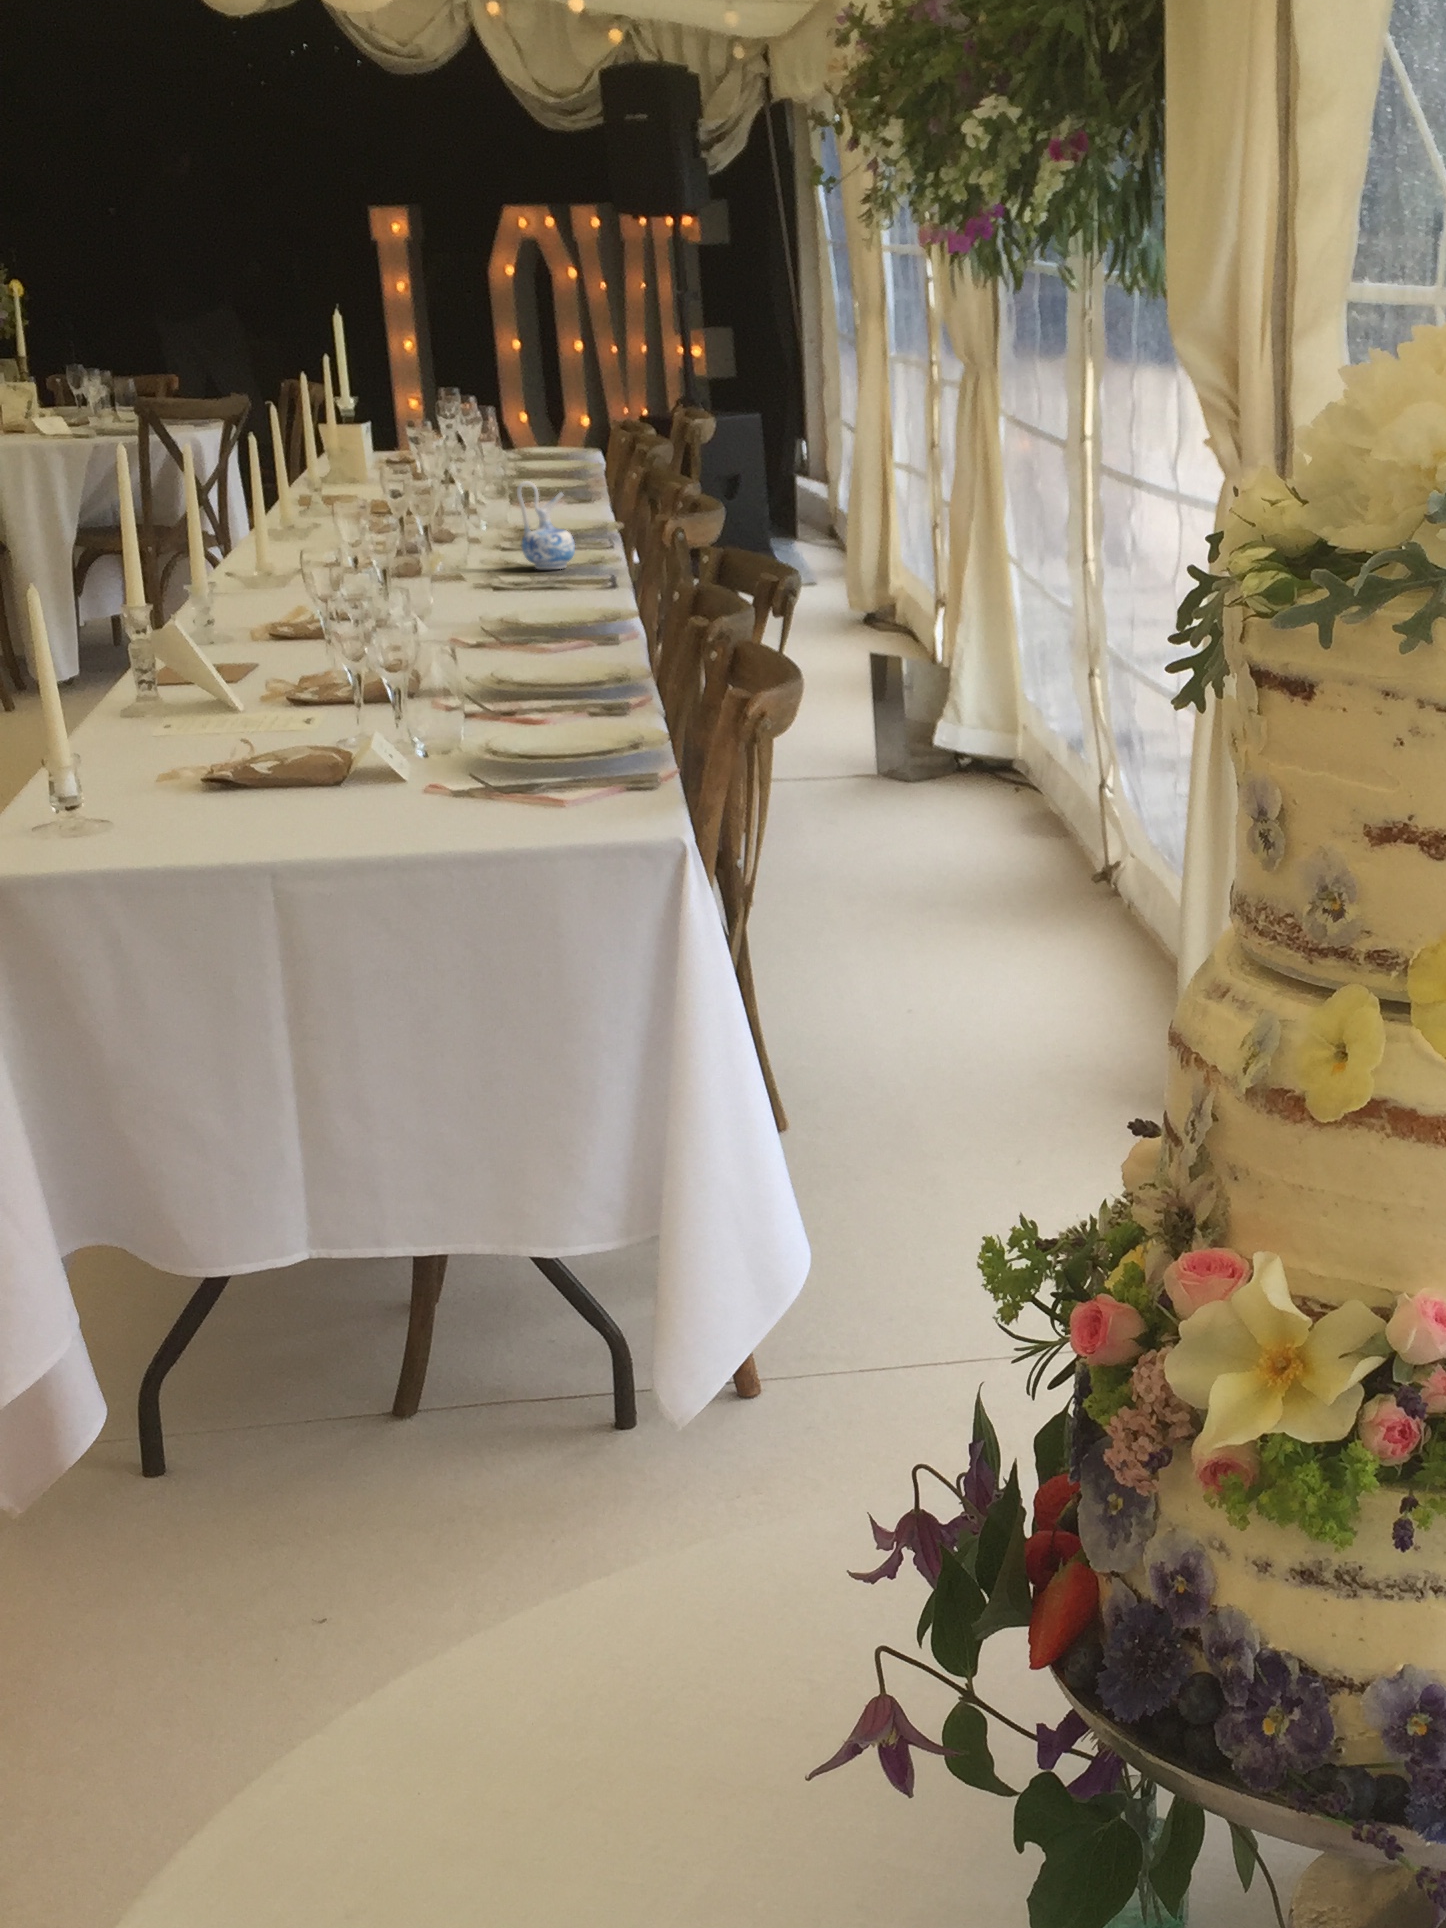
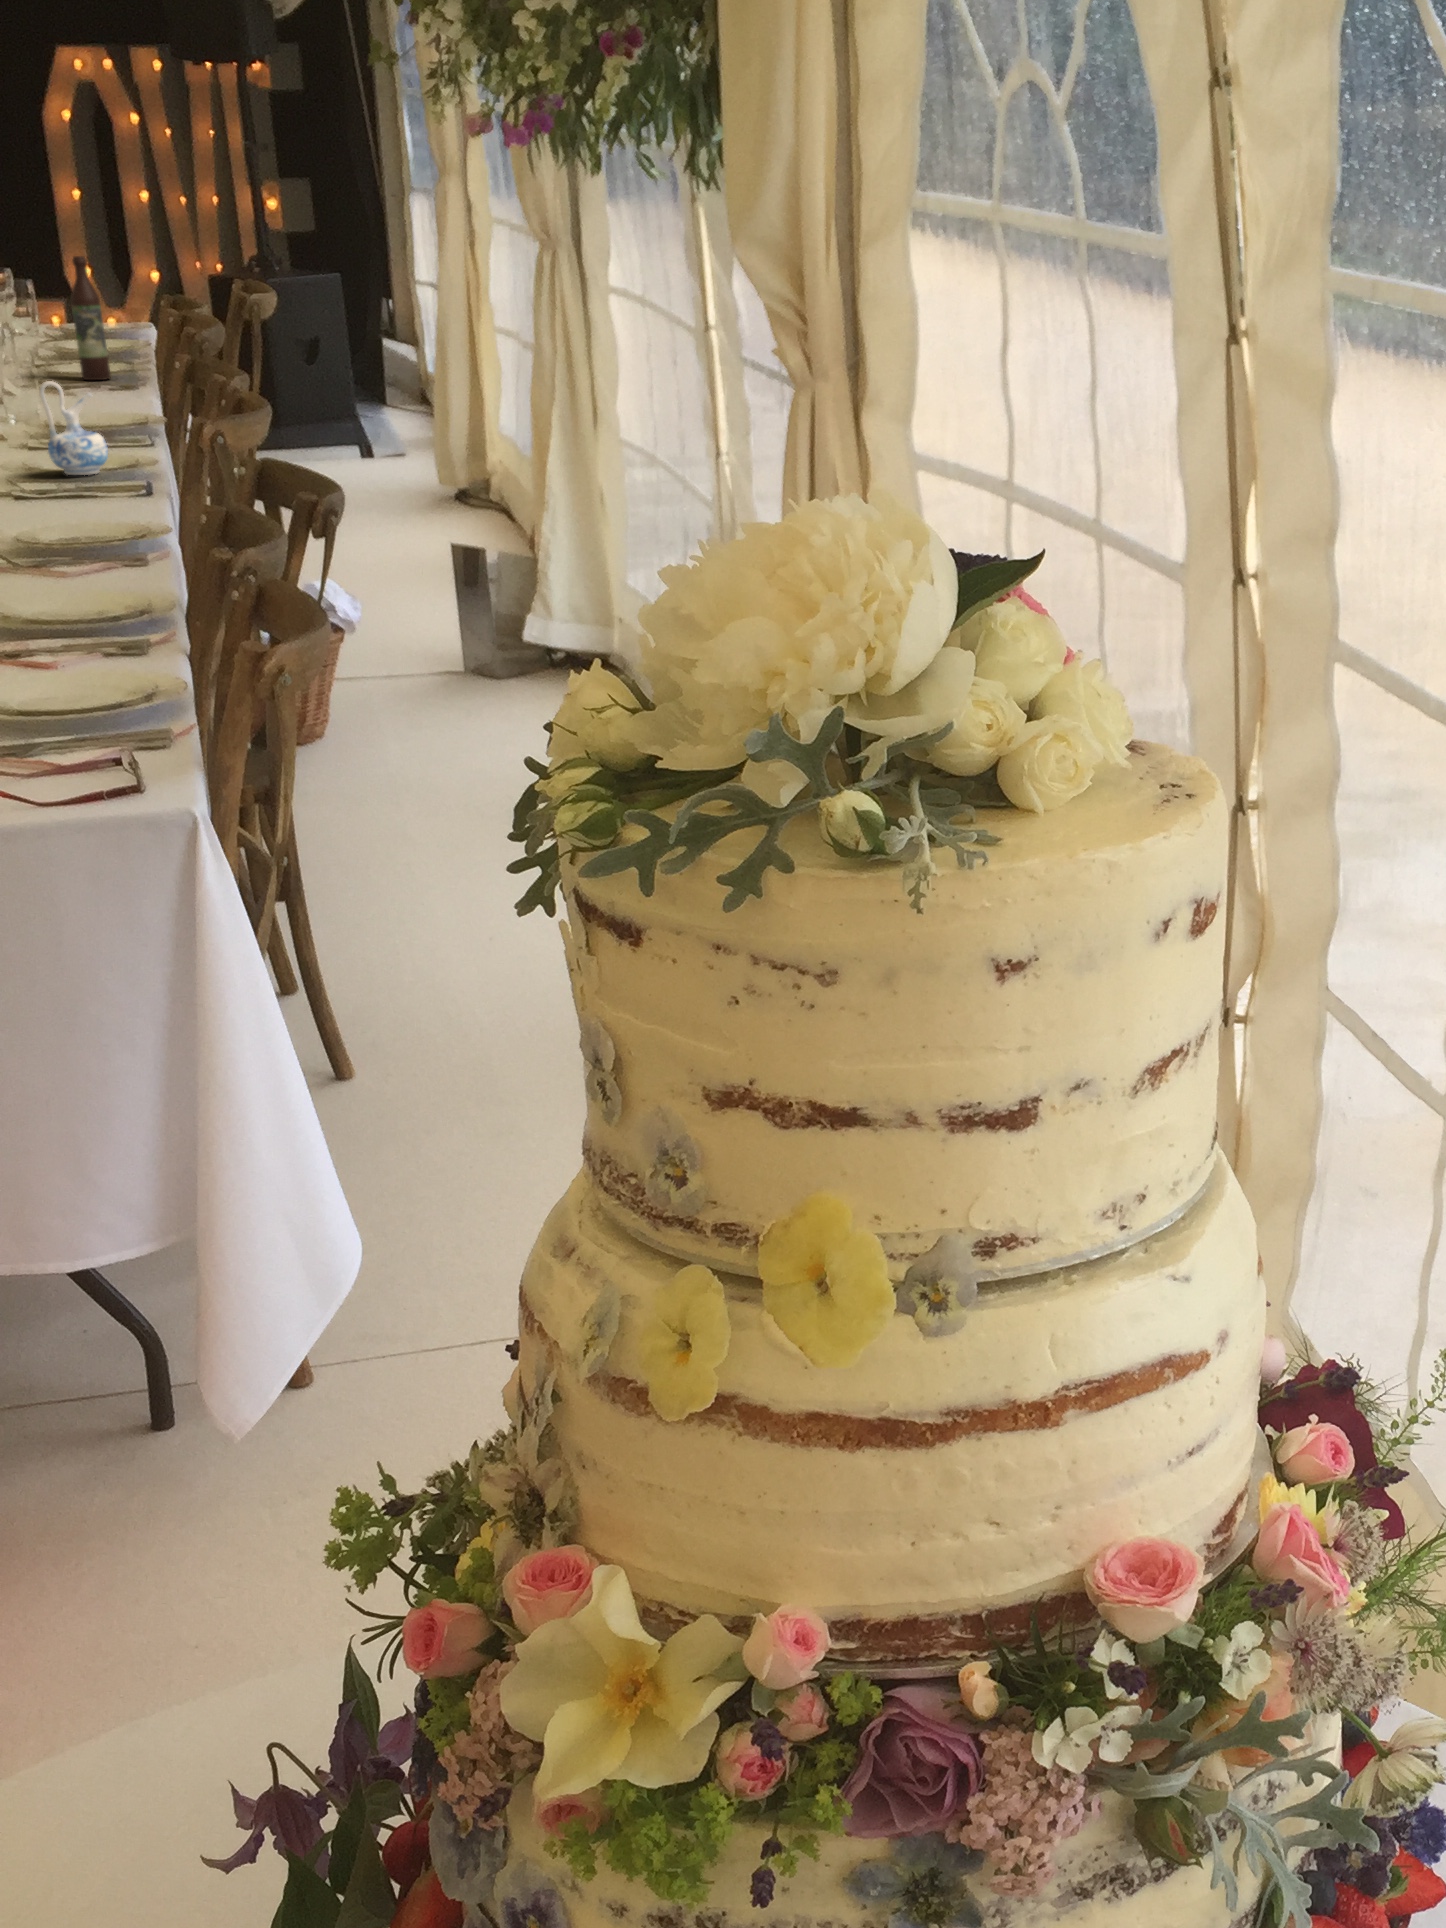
wine bottle: none [531,379,564,496] -> present [71,256,111,380]

